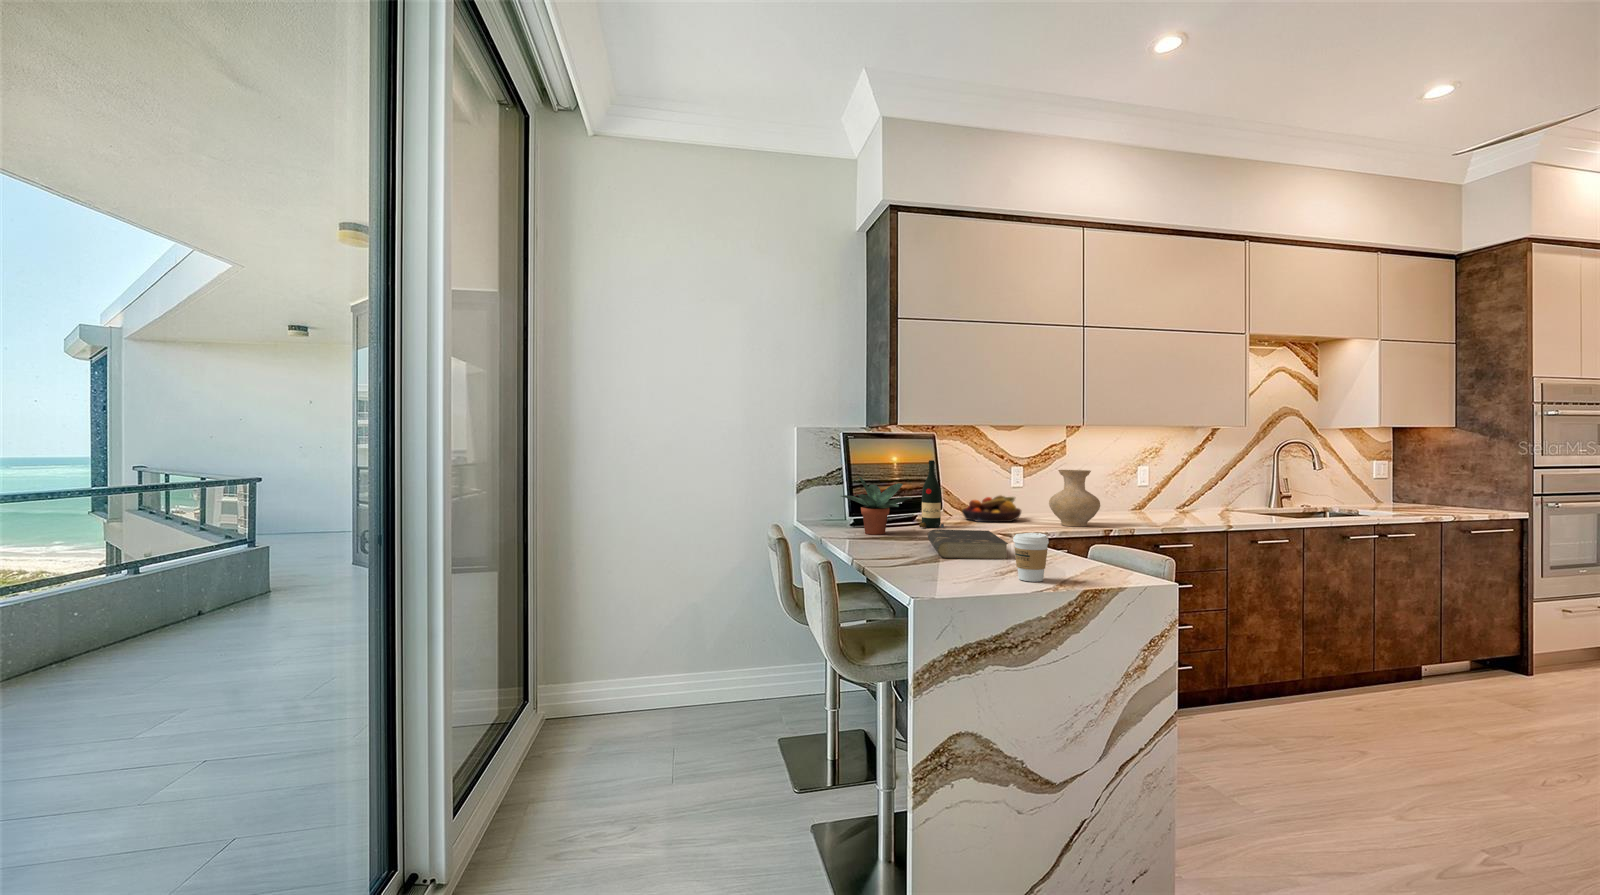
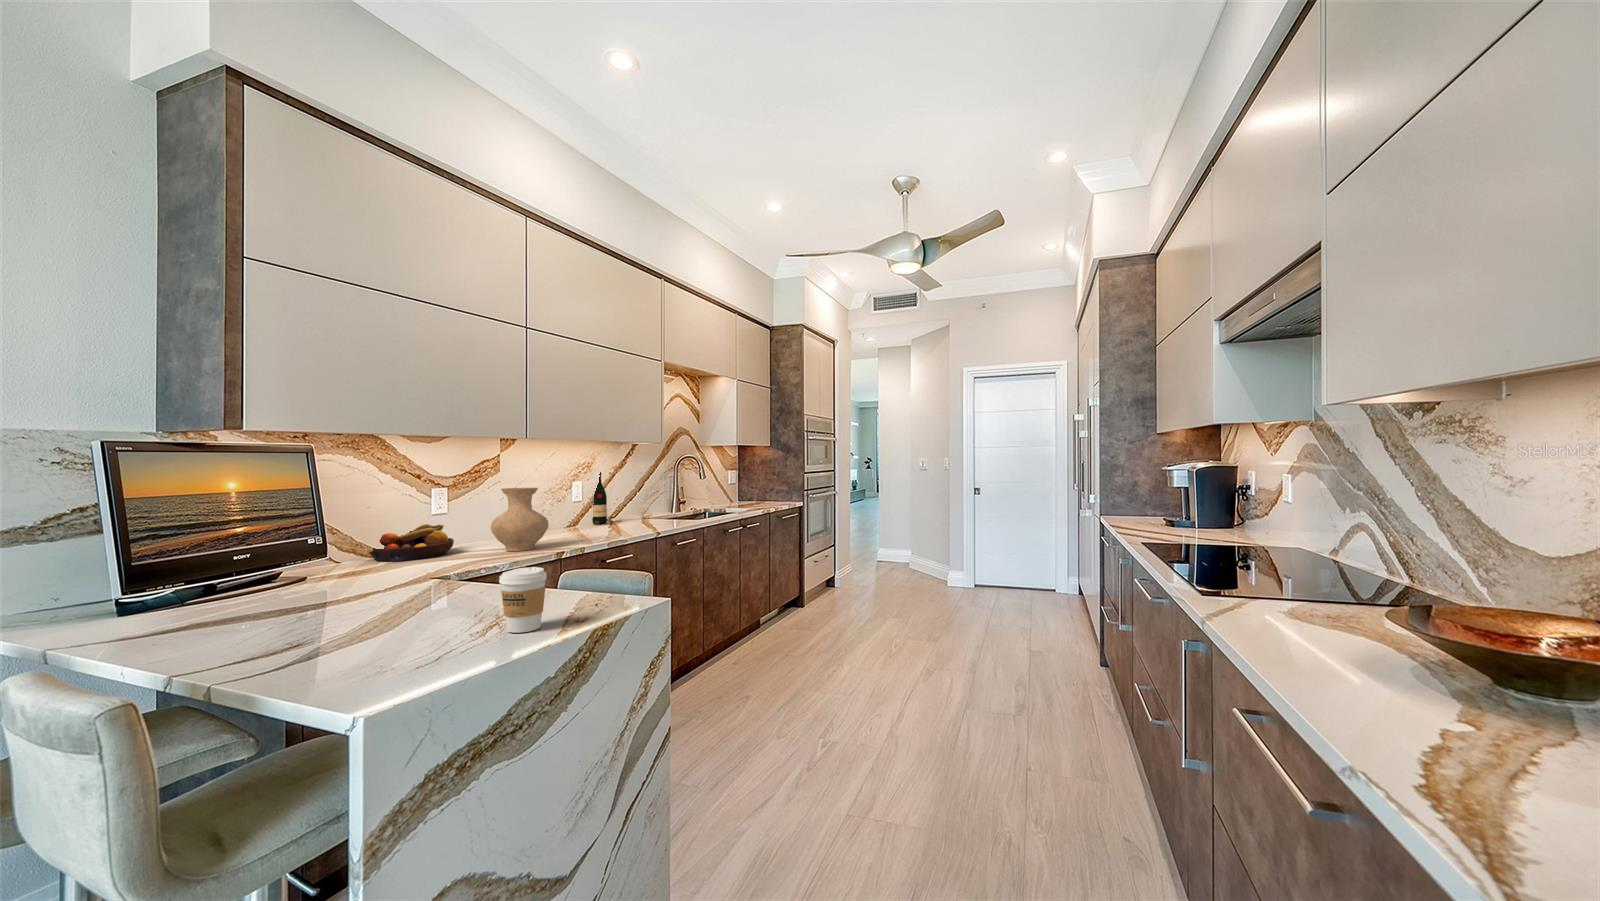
wine bottle: present [919,460,944,528] -> present [592,472,613,525]
potted plant: present [841,476,912,535] -> none [133,513,297,609]
book: present [928,530,1008,559] -> none [332,572,473,623]

